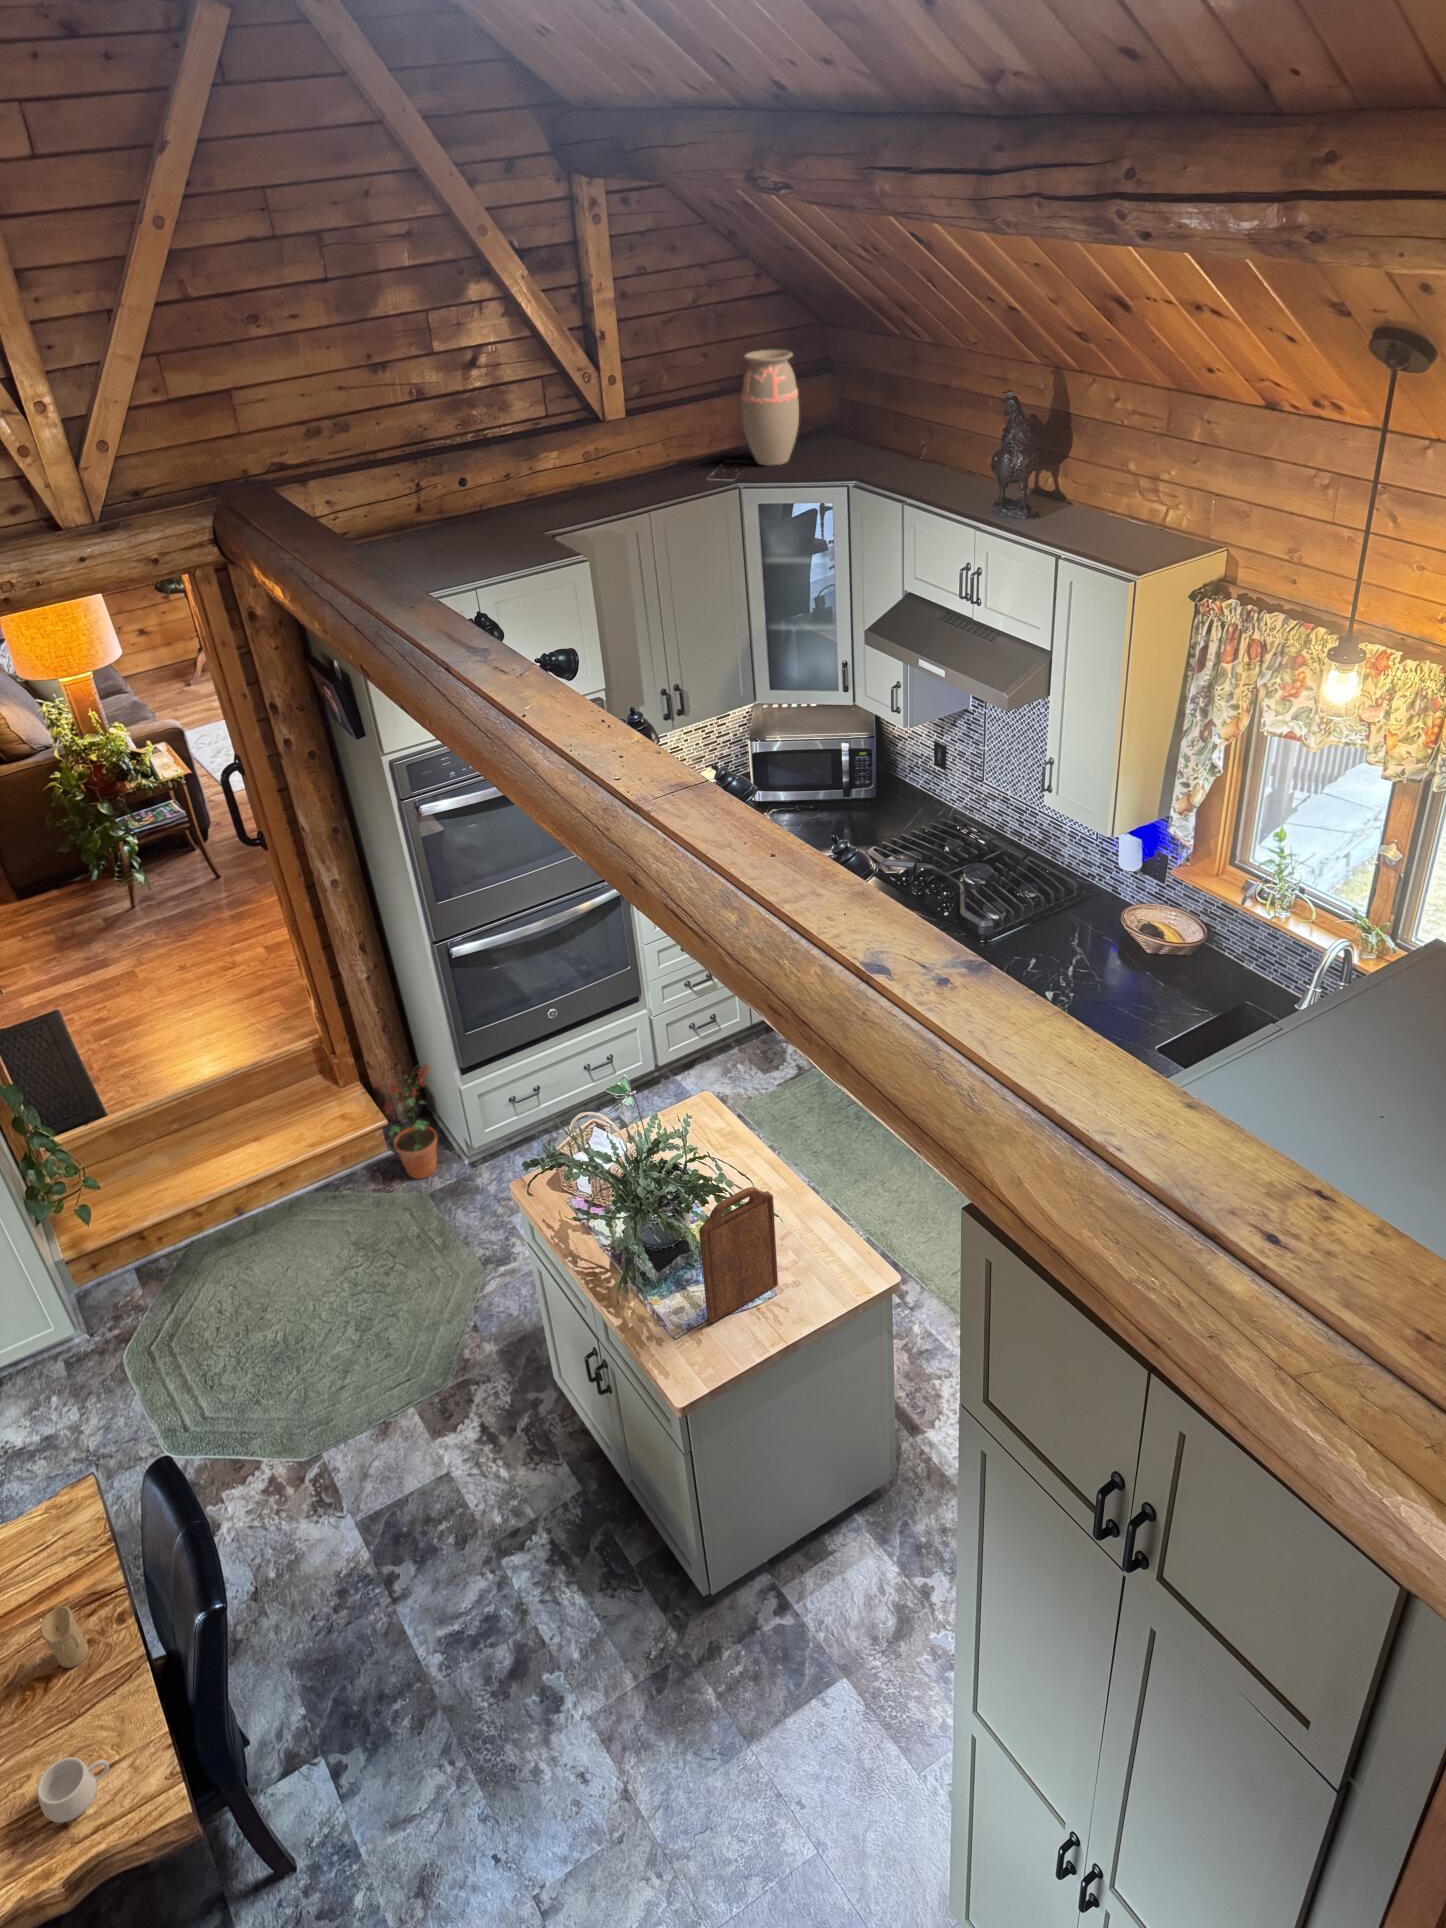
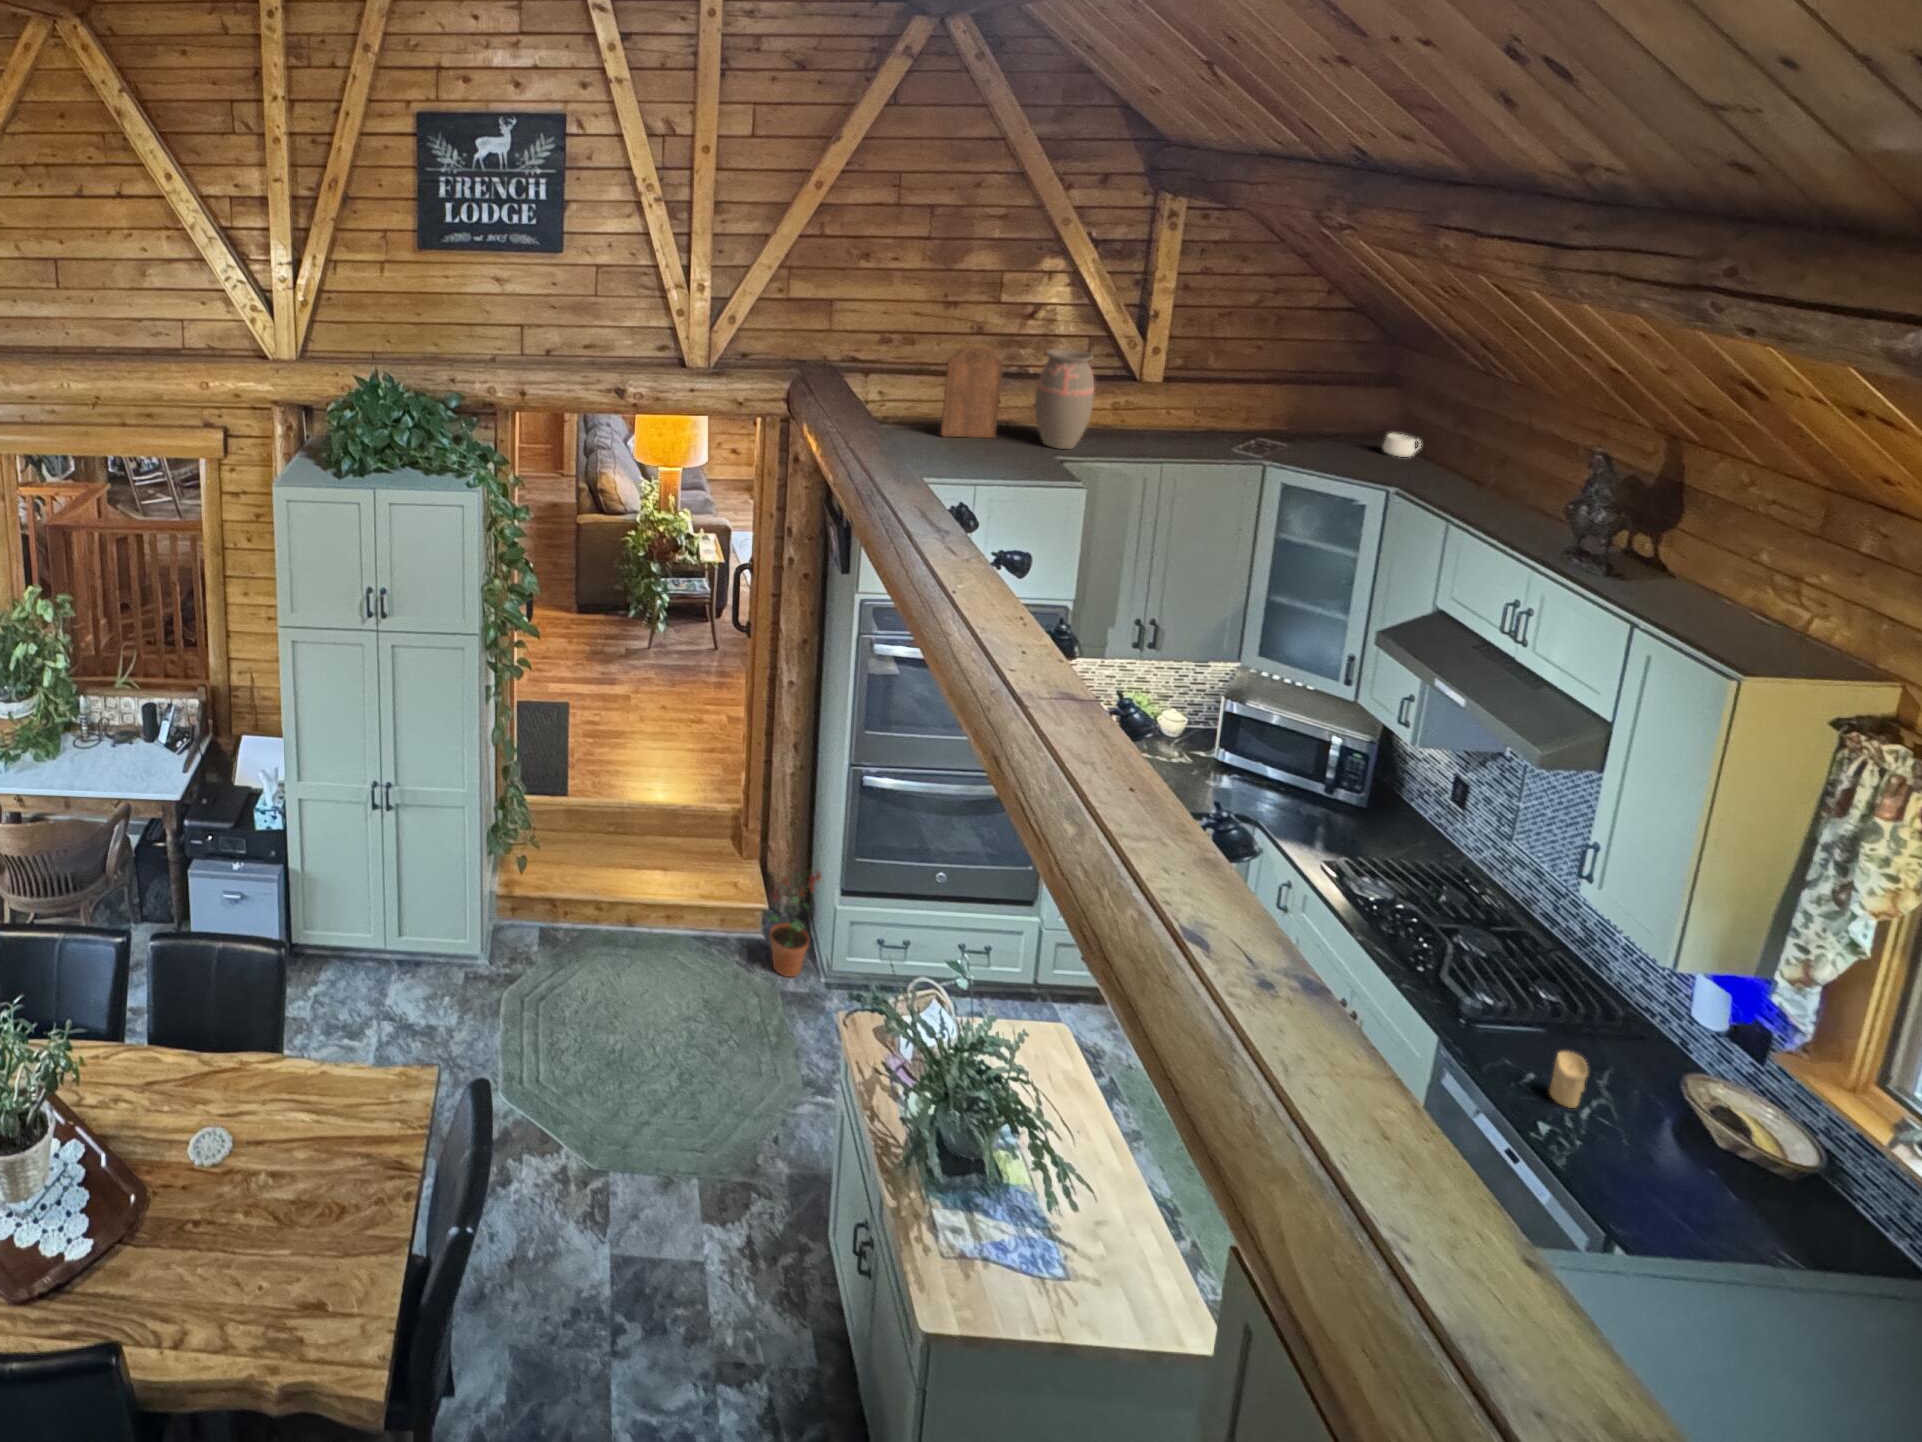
decorative vase: present [741,350,799,466] -> present [1035,348,1094,449]
cutting board: present [699,1187,778,1323] -> present [941,347,1003,438]
candle: present [40,1606,89,1668] -> present [1549,1052,1588,1108]
mug: present [37,1757,109,1823] -> present [1383,434,1421,457]

